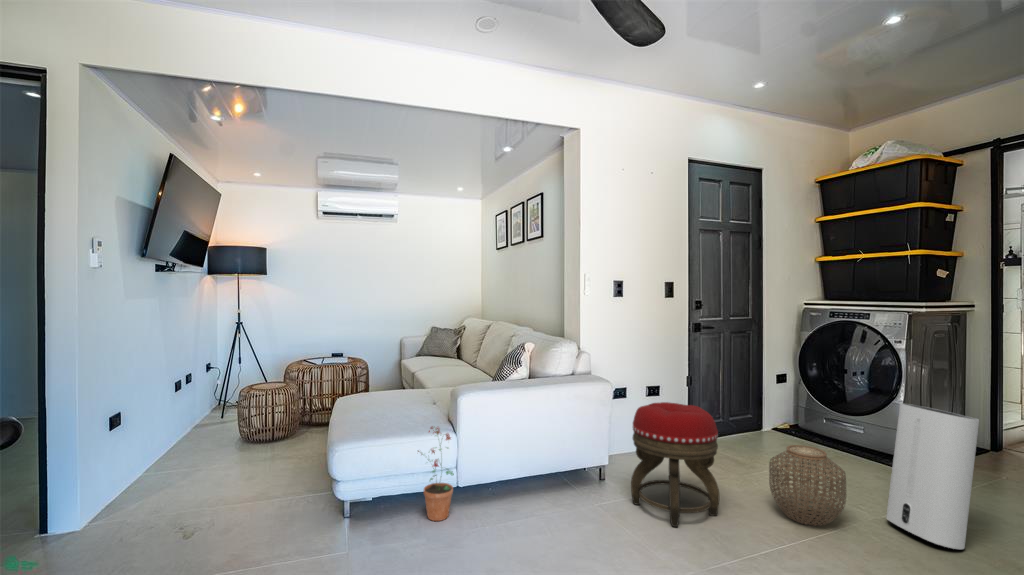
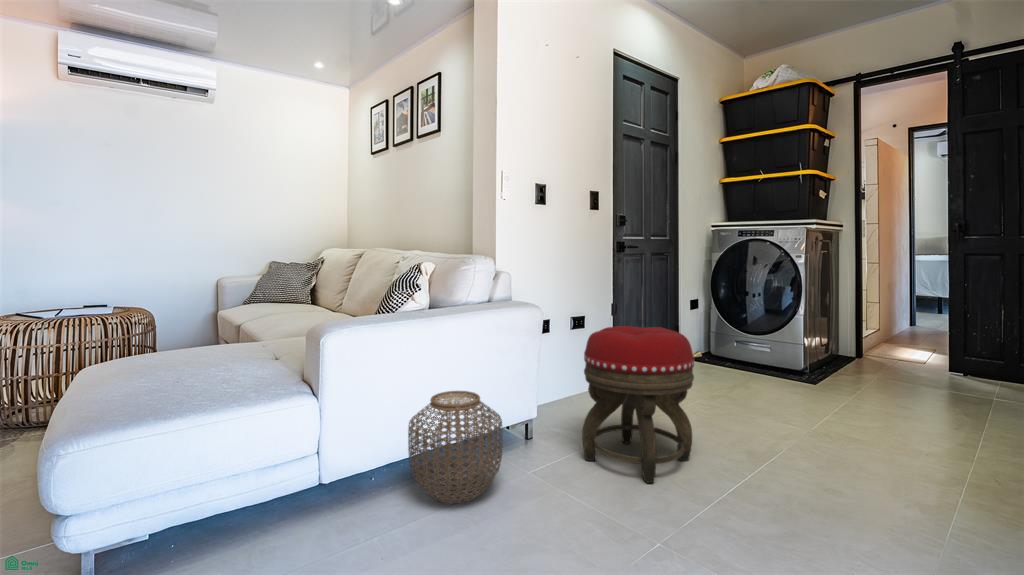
air purifier: present [886,403,979,549] -> none [853,308,960,460]
potted plant: present [418,426,454,521] -> none [254,383,336,535]
woven basket: present [769,445,846,526] -> present [408,391,503,503]

